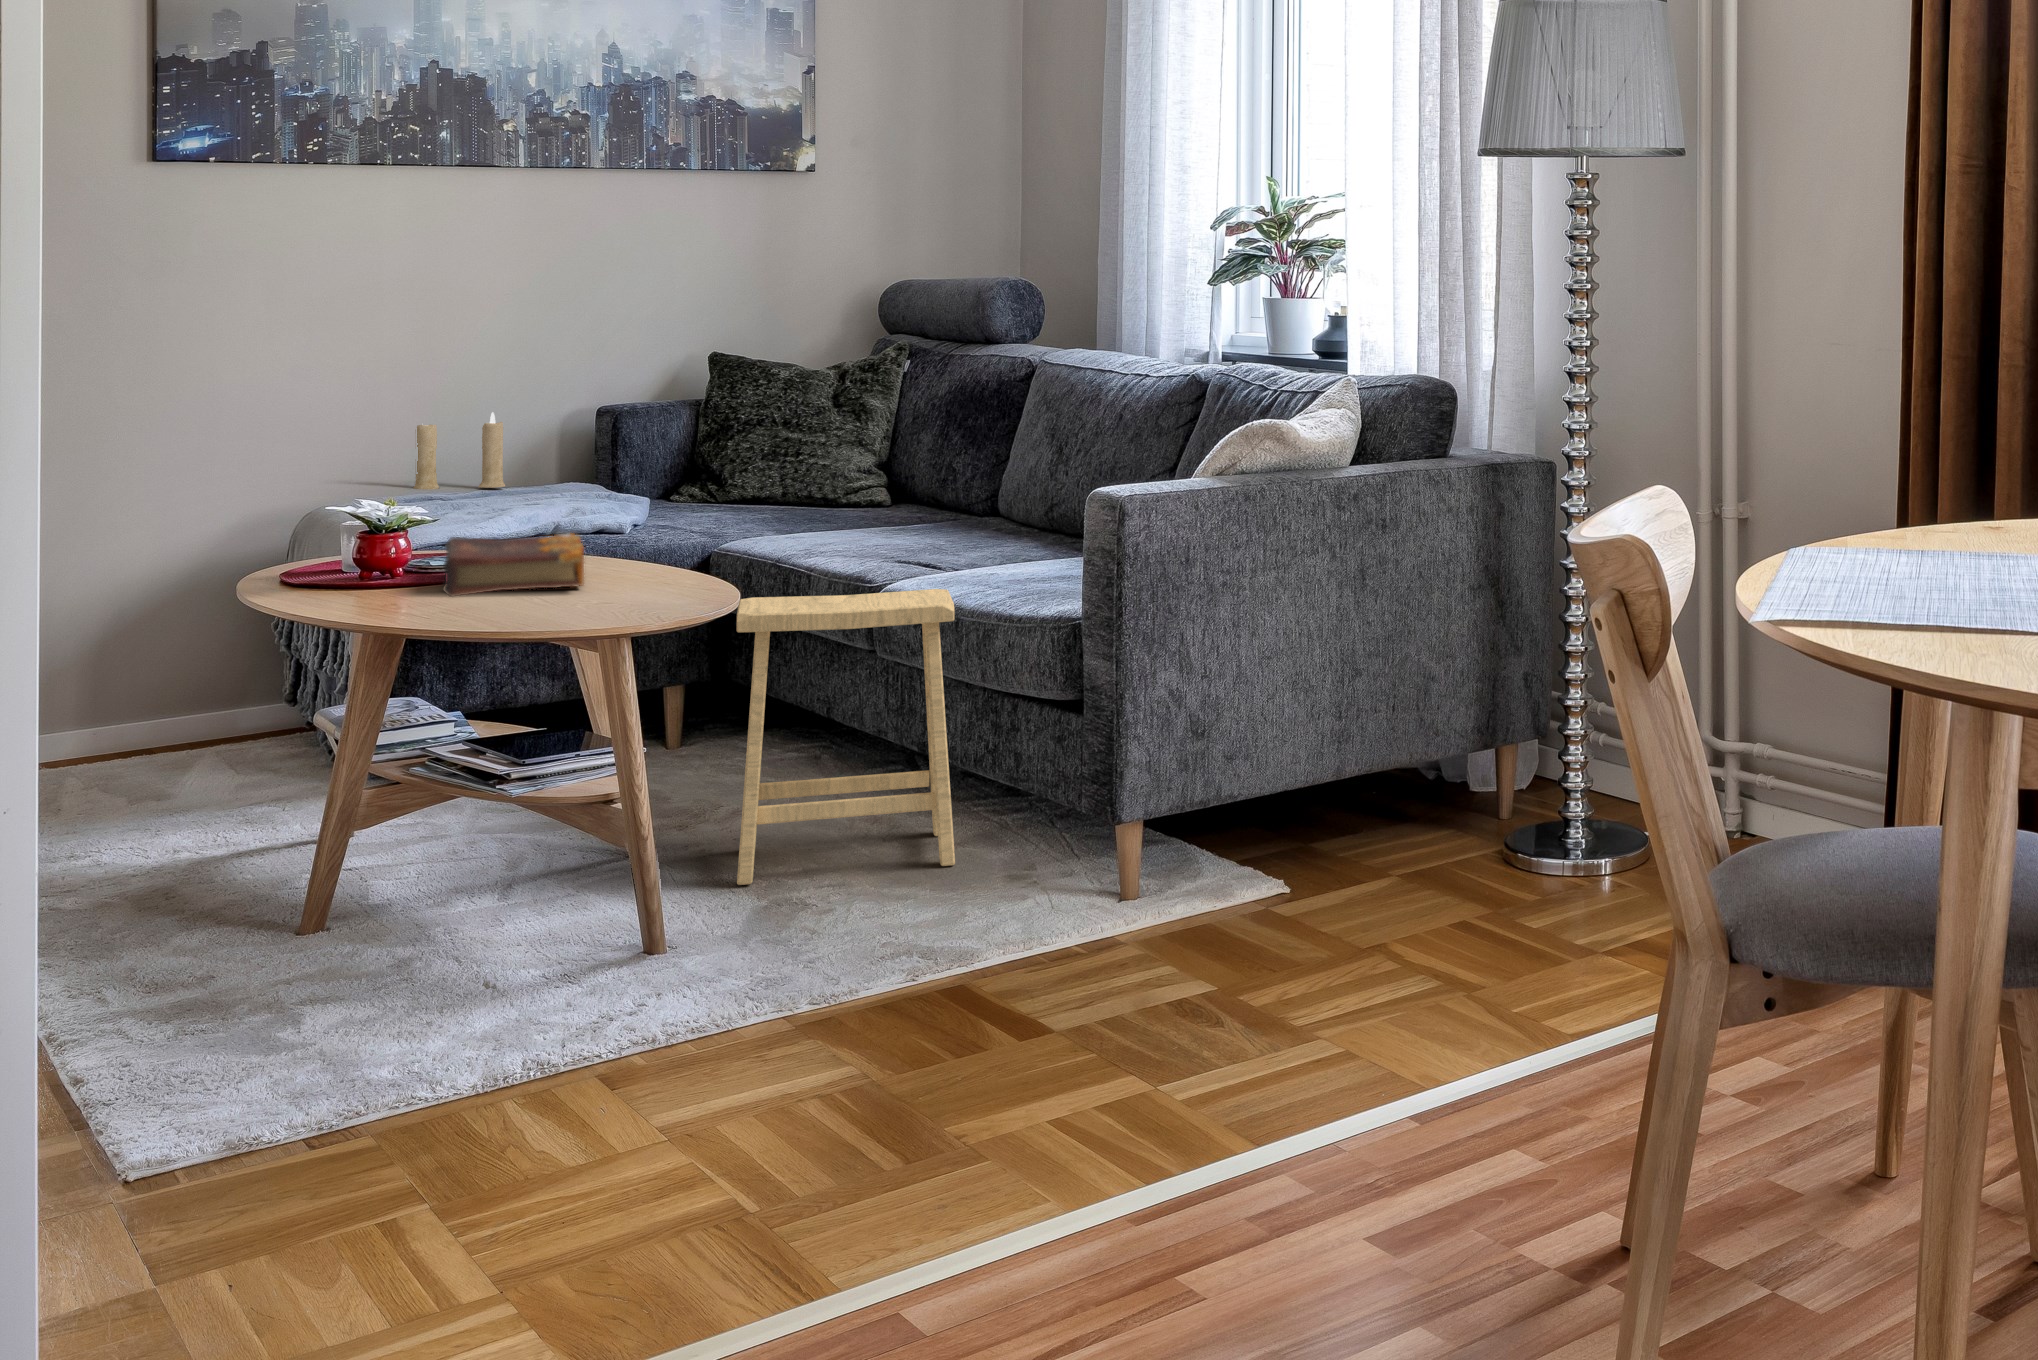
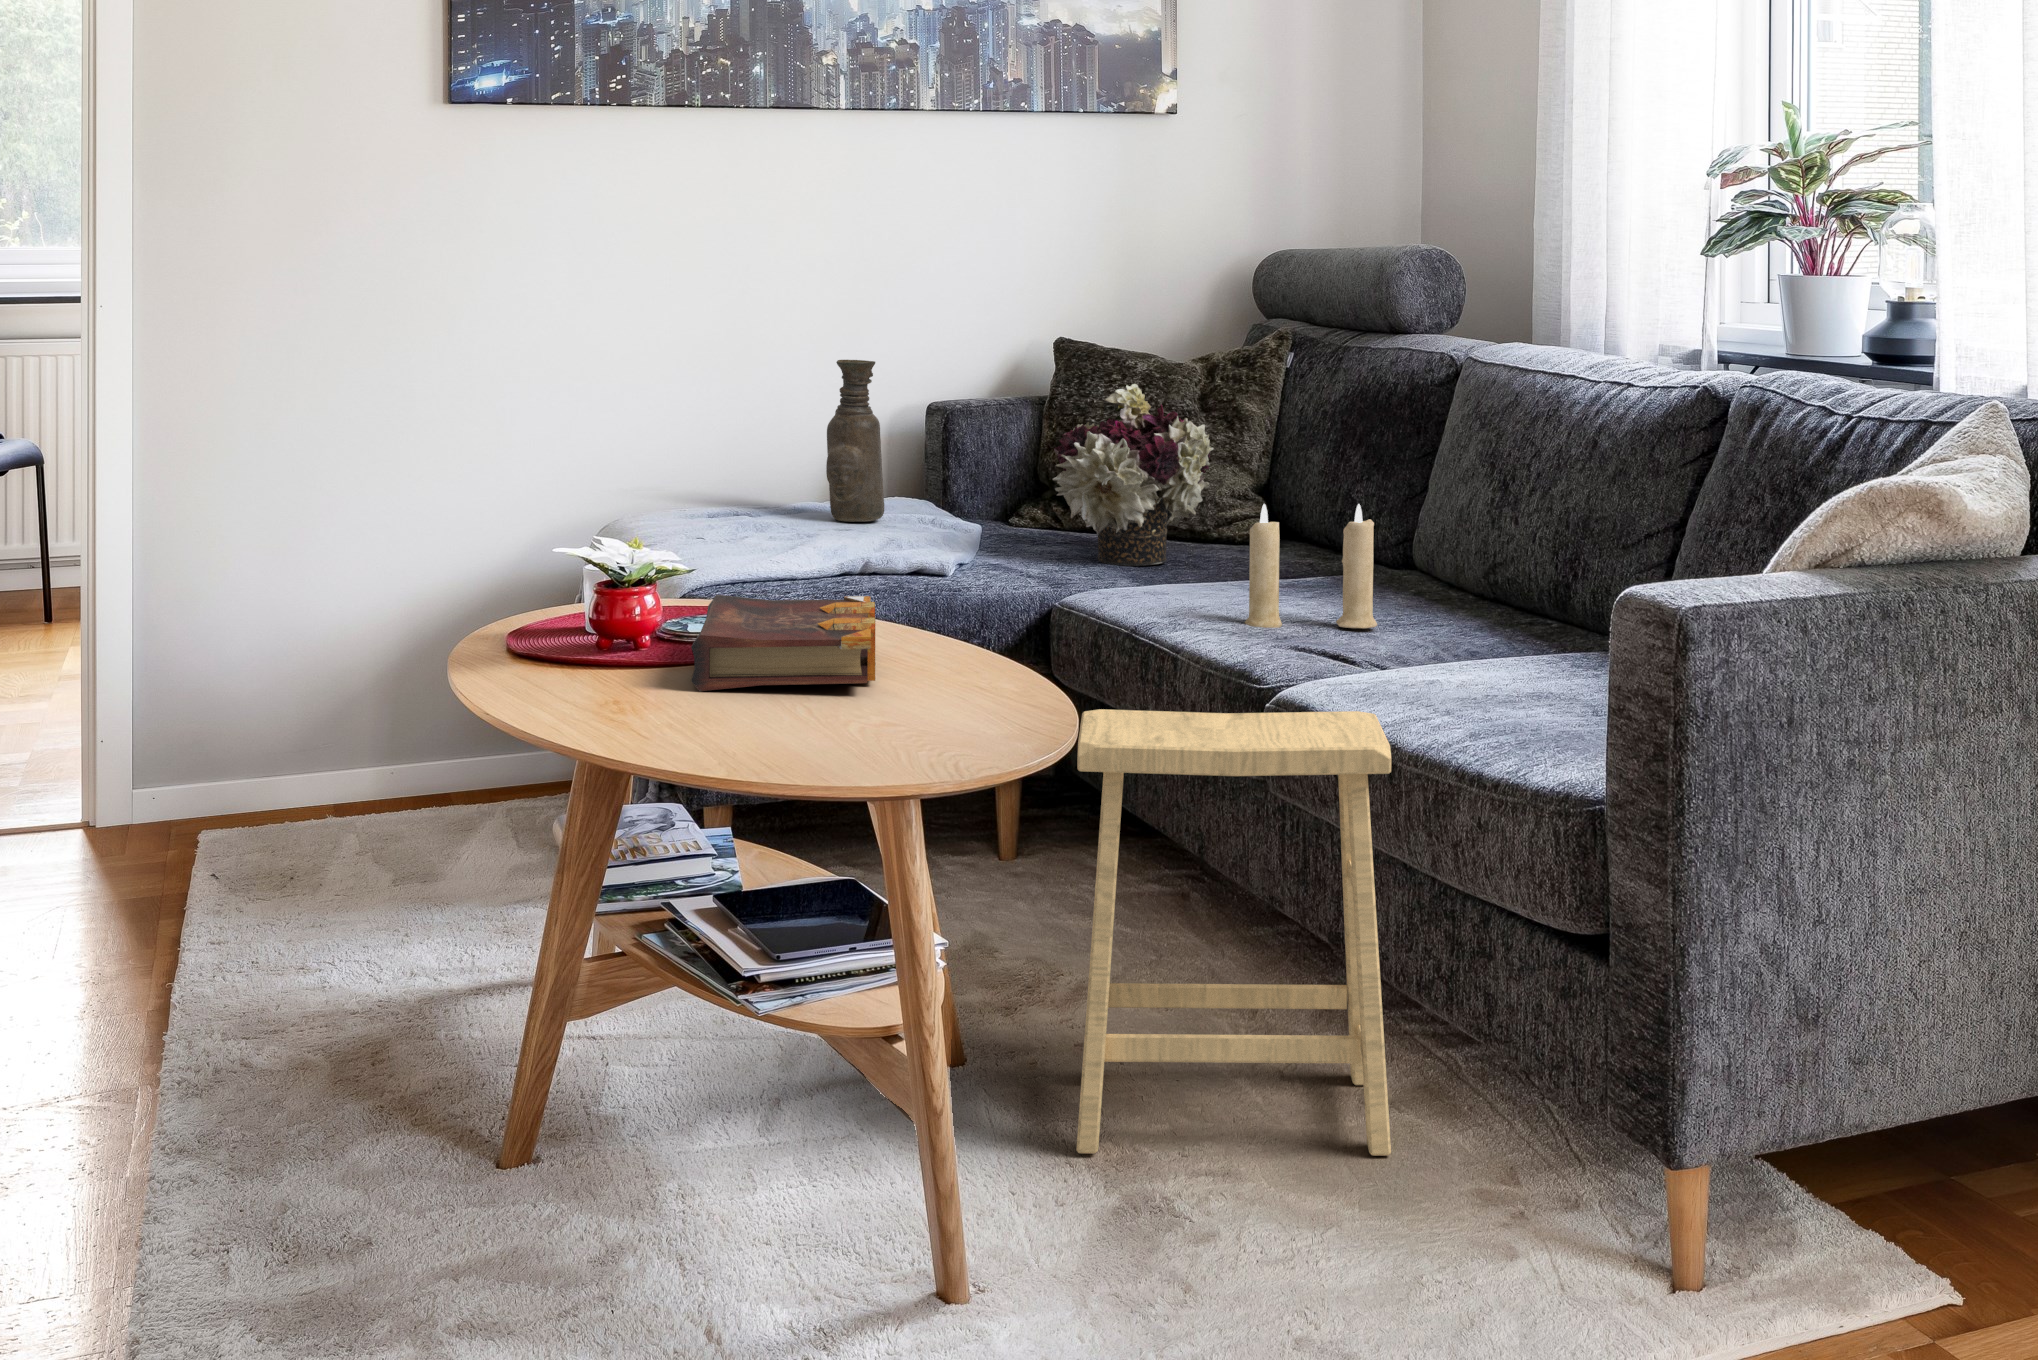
vase: none [513,371,565,500] -> present [826,360,884,522]
flower arrangement: none [712,383,843,520] -> present [1053,384,1214,566]
candle: present [413,412,506,489] -> present [1245,504,1377,628]

